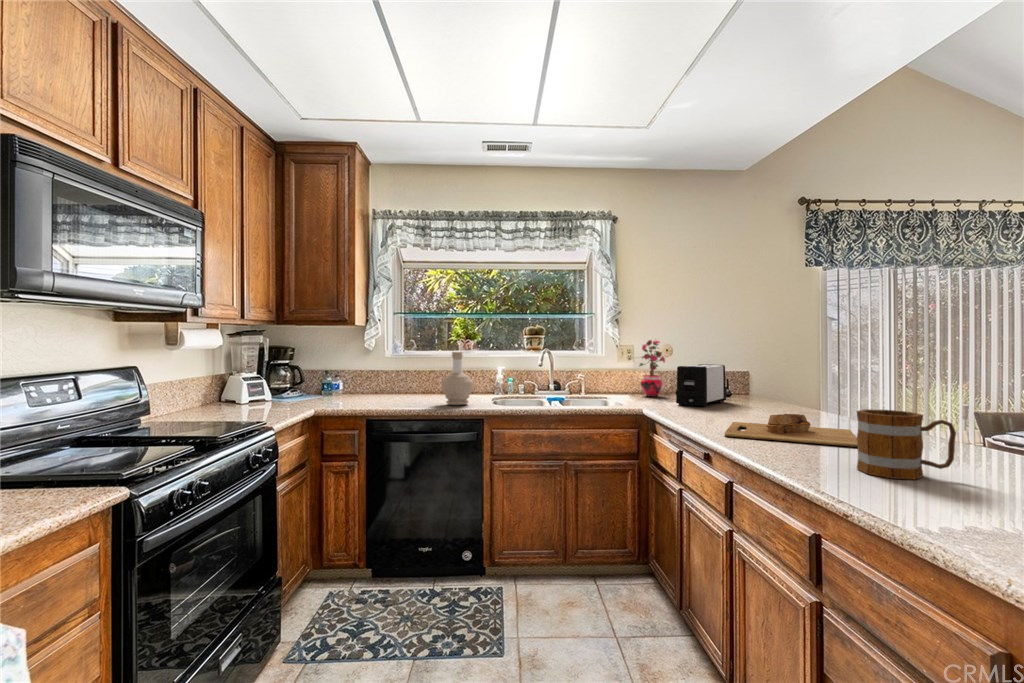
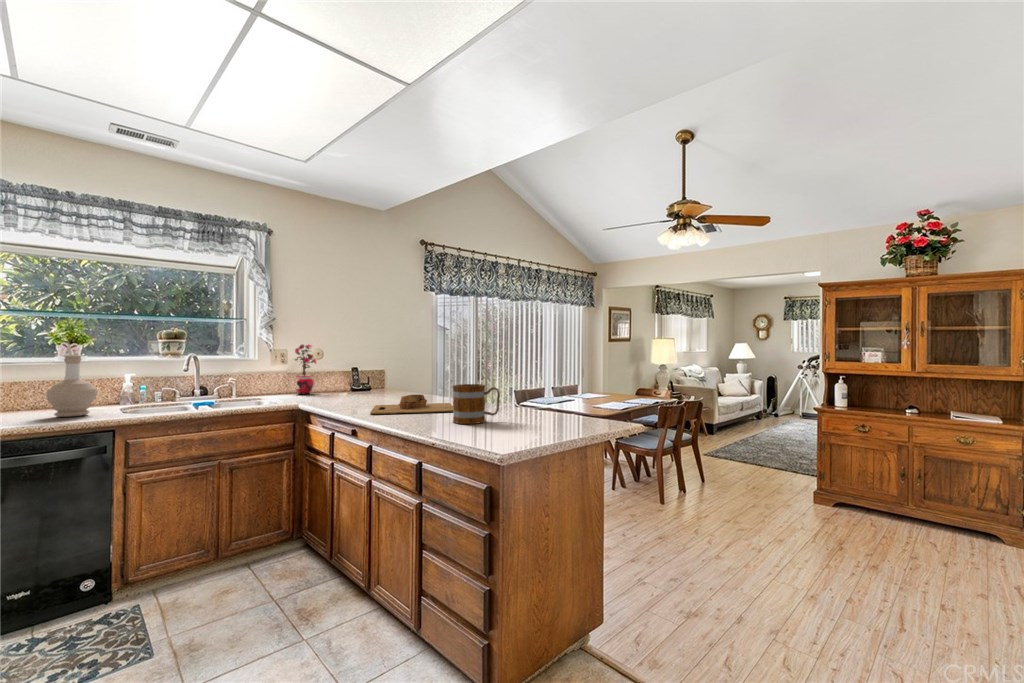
toaster: present [676,364,727,407] -> none [327,364,368,398]

